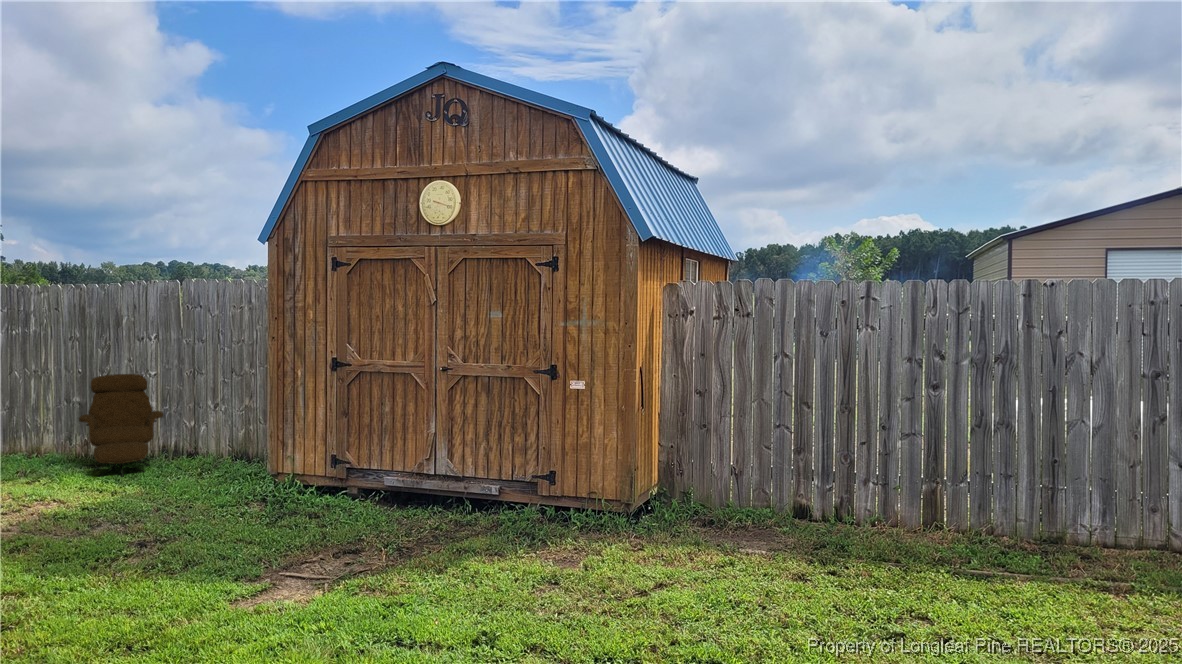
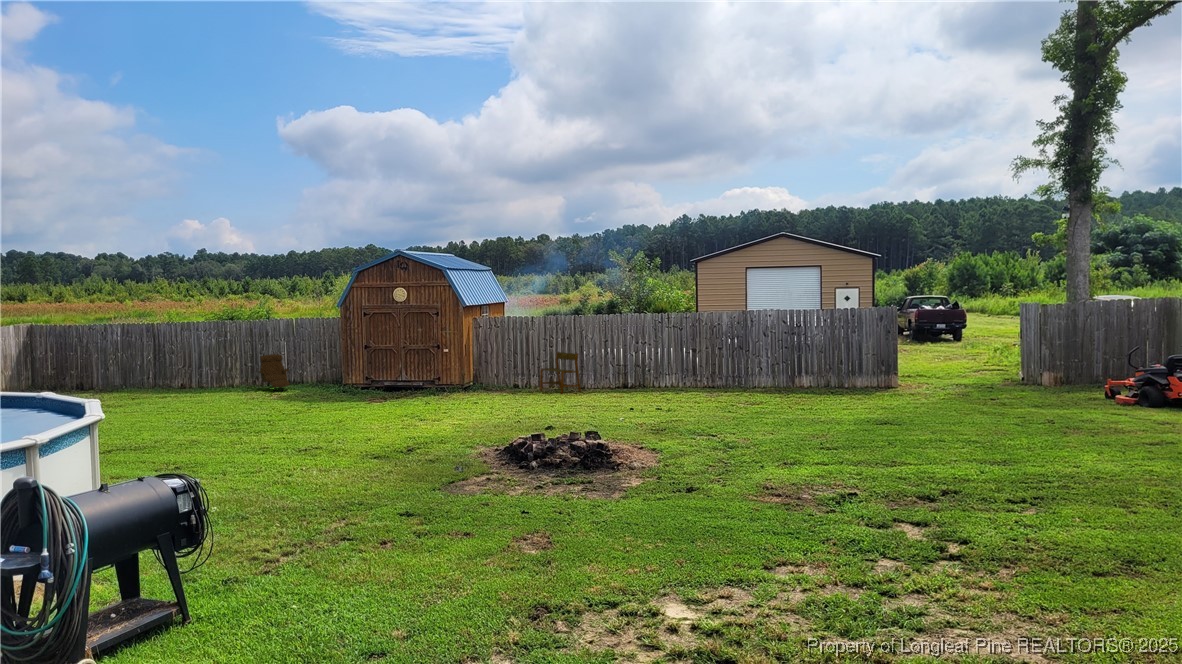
bench: none [902,403,1094,579] -> present [540,352,581,394]

